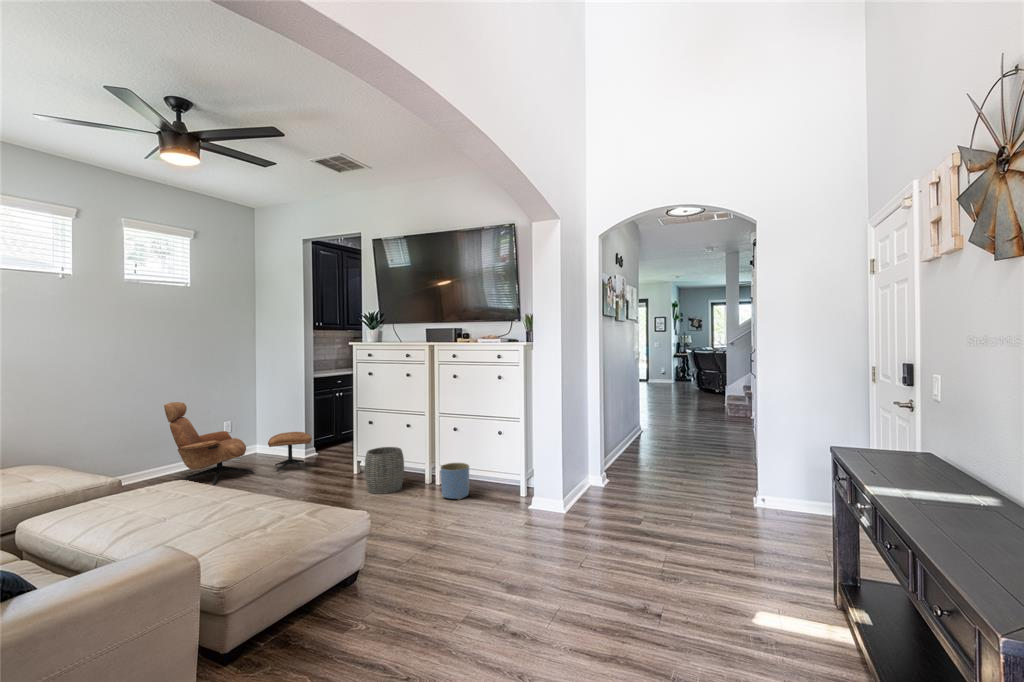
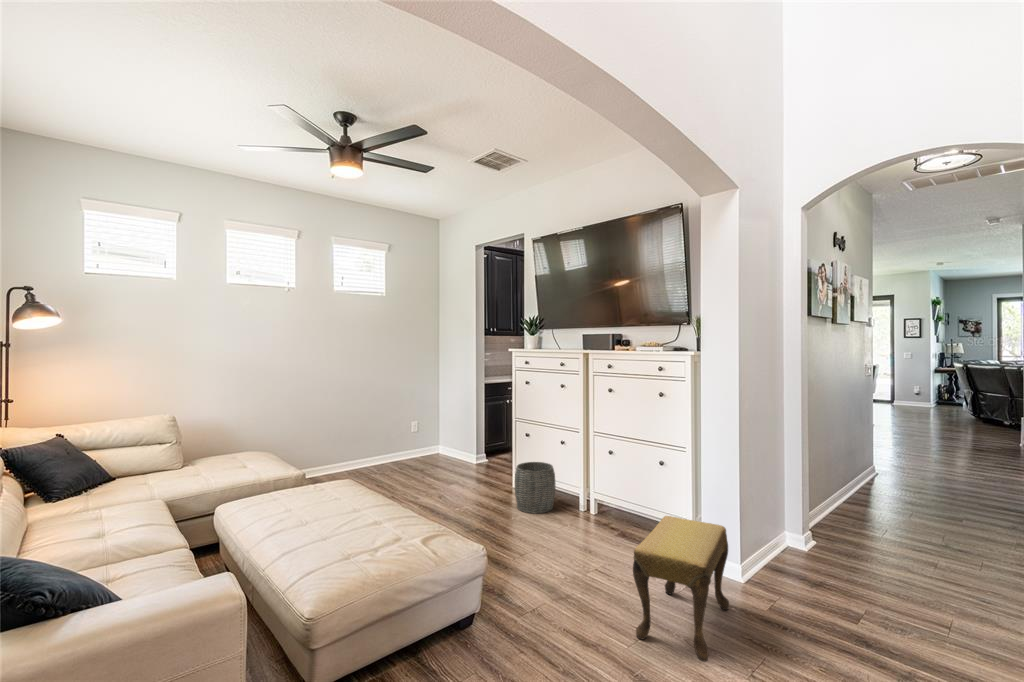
lounge chair: present [164,402,312,485] -> none [354,400,475,479]
planter: present [440,463,469,500] -> none [591,490,625,535]
footstool: none [494,469,557,565] -> present [633,516,729,662]

